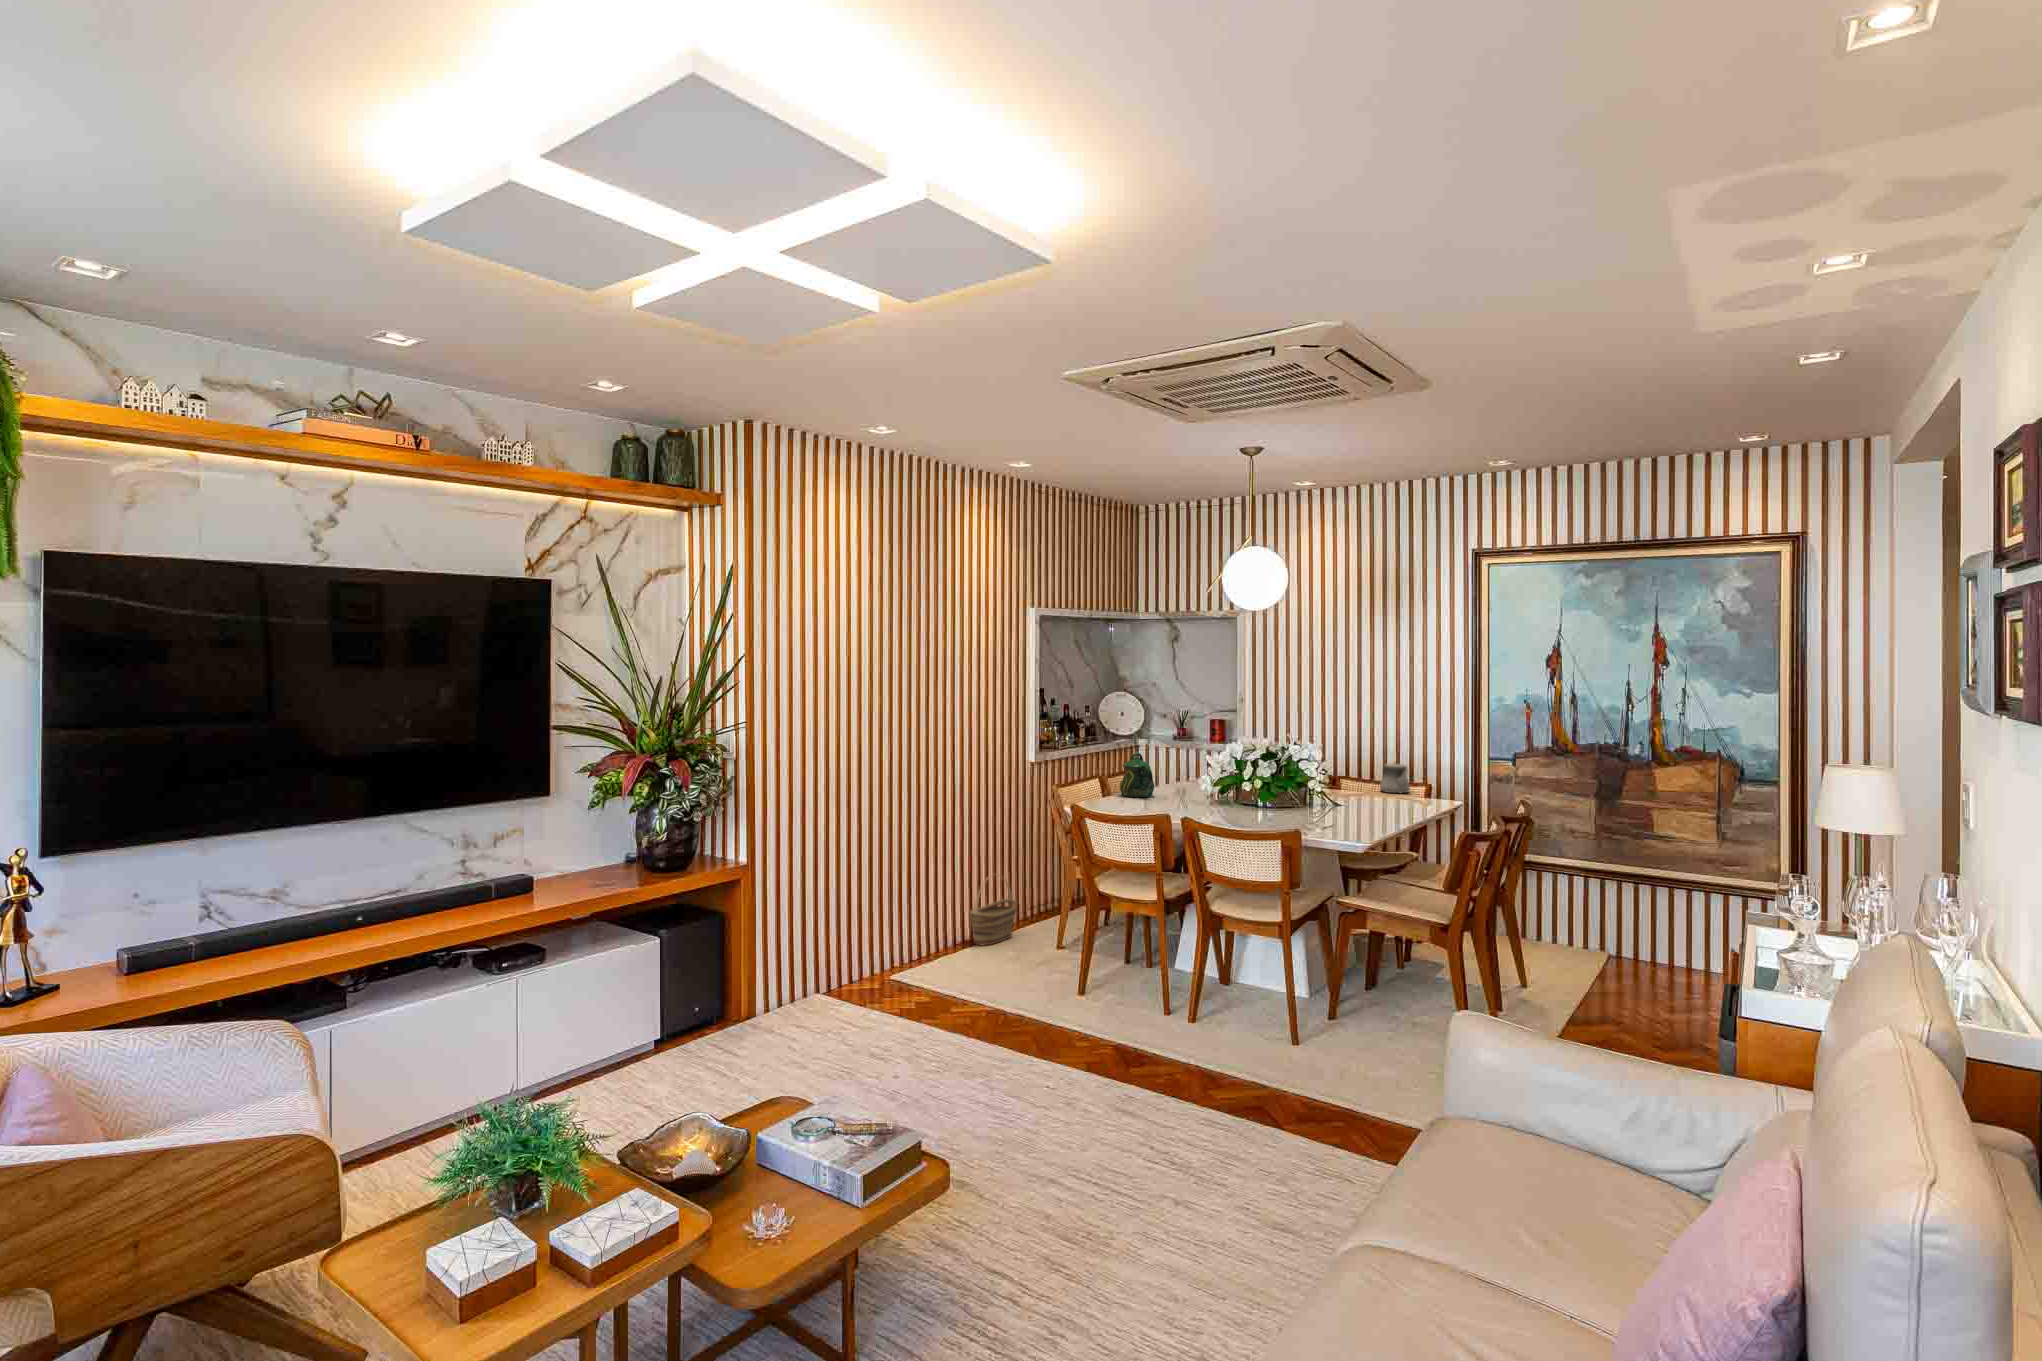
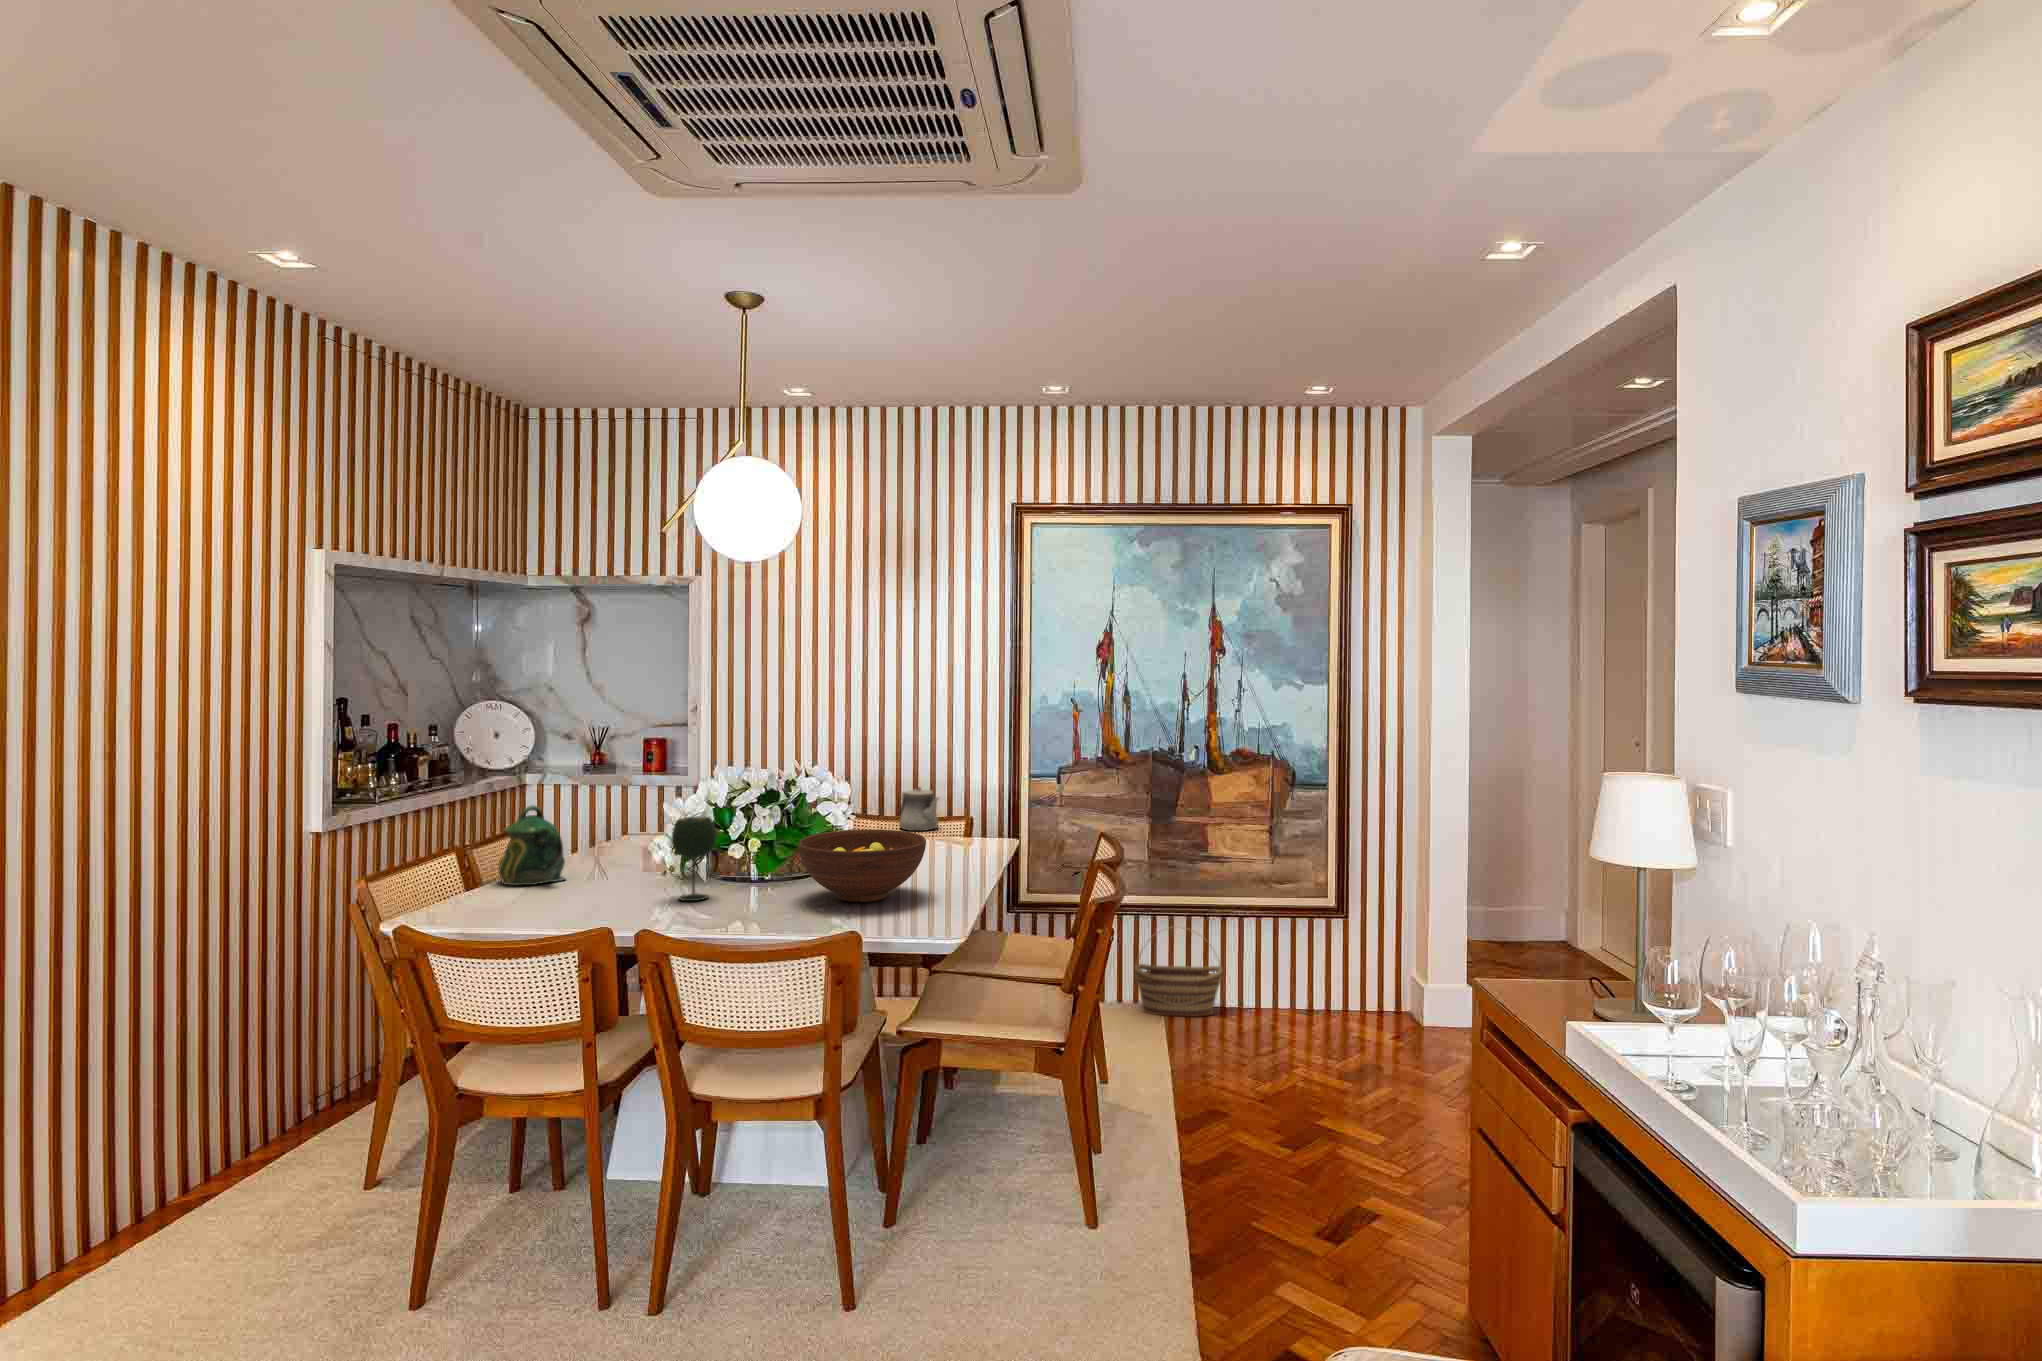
wine glass: none [1208,763,1234,812] -> present [671,816,717,901]
fruit bowl: none [1280,779,1362,822] -> present [798,829,926,902]
basket: present [969,876,1017,945] -> present [1135,927,1222,1017]

